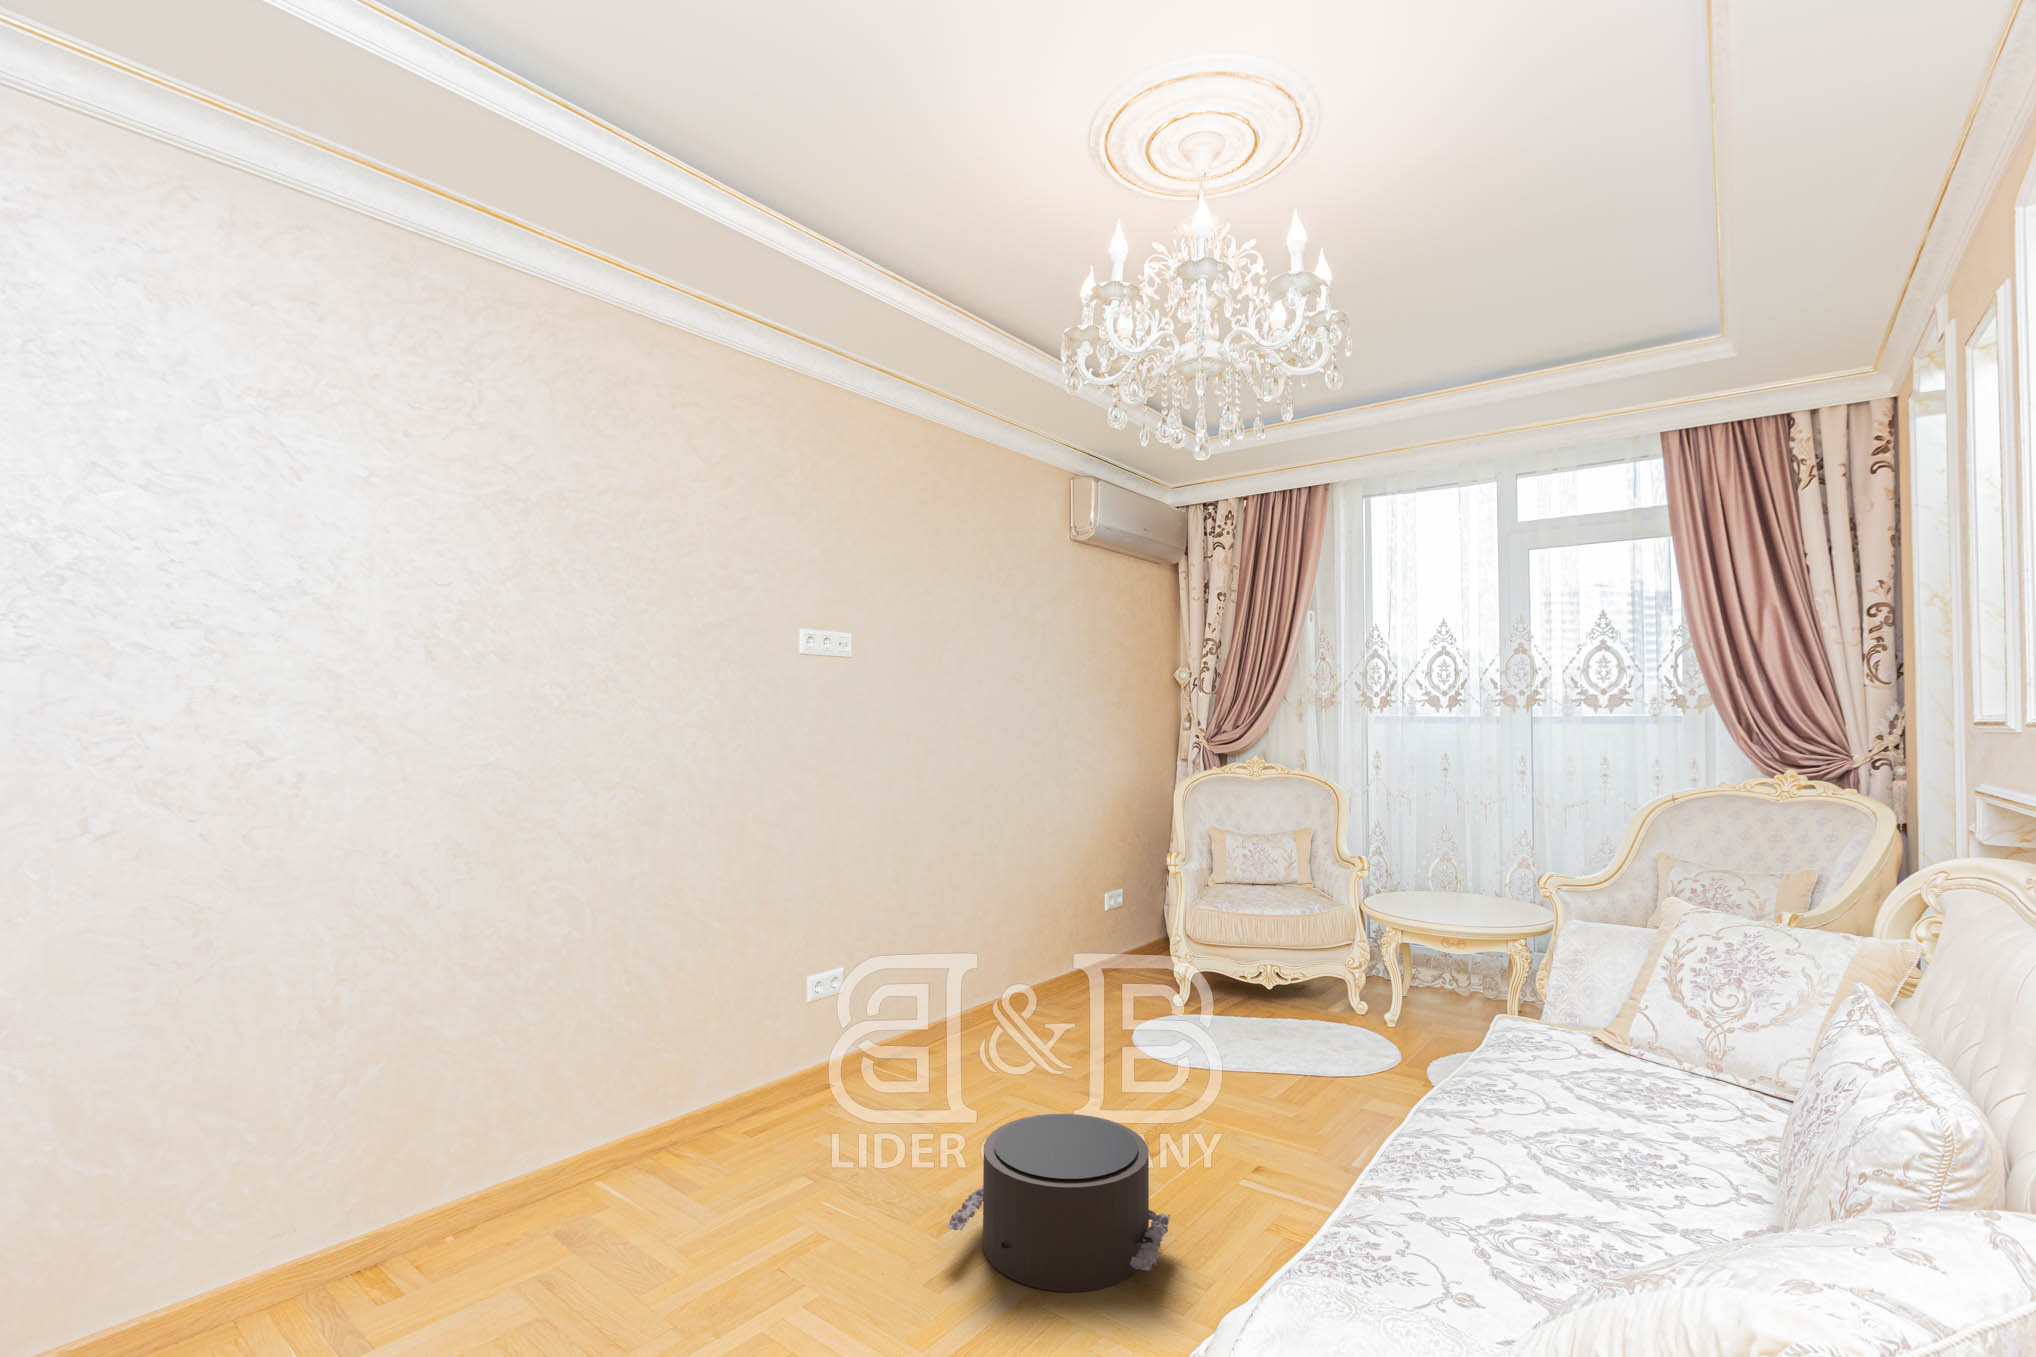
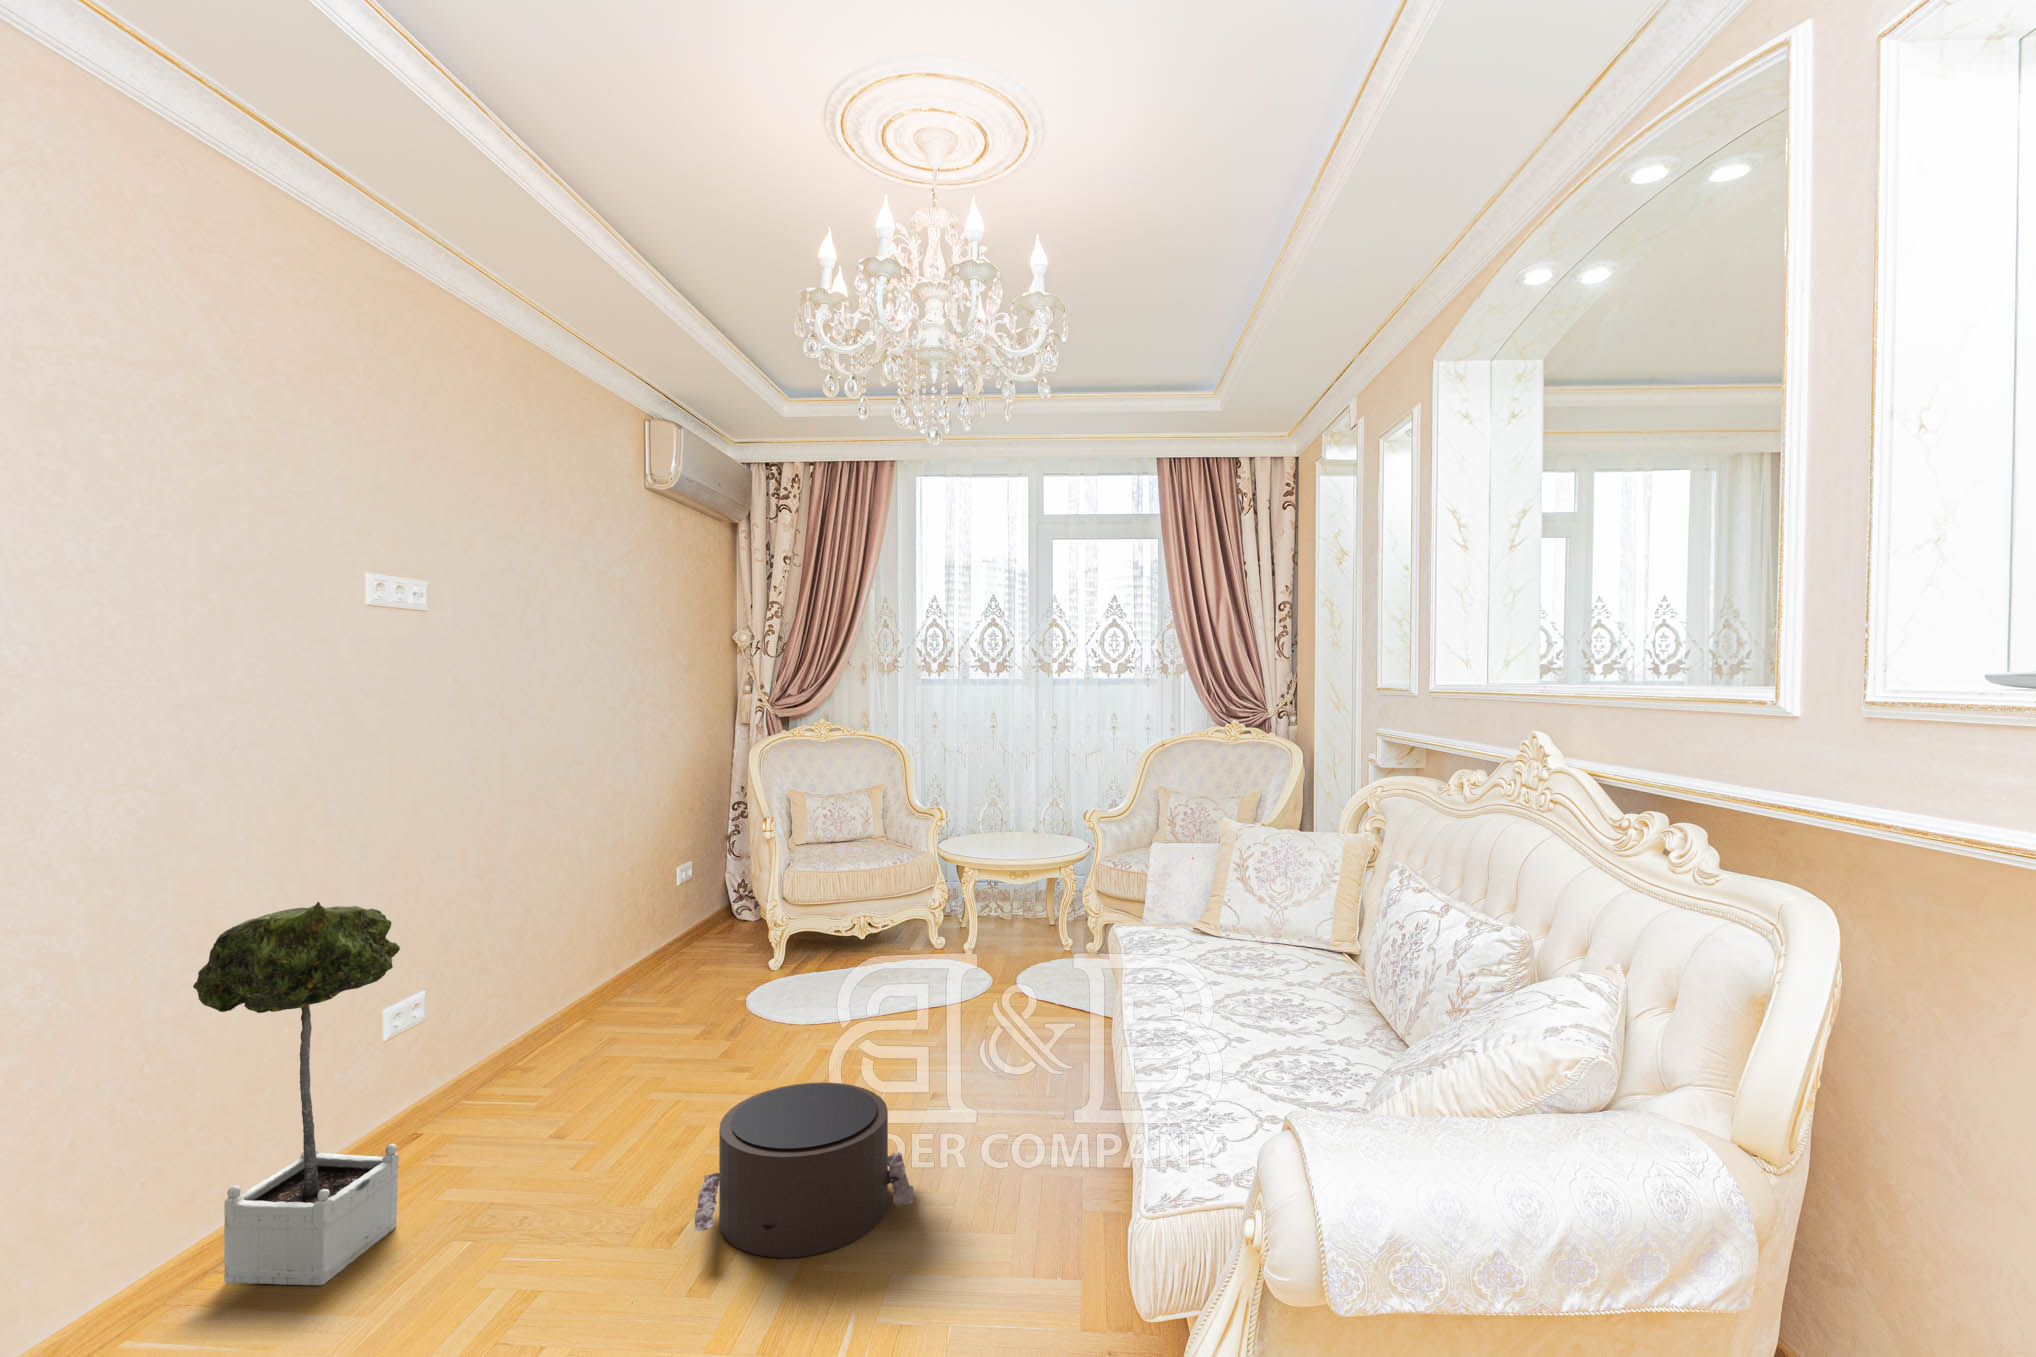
potted tree: none [649,878,782,1182] -> present [193,902,400,1285]

